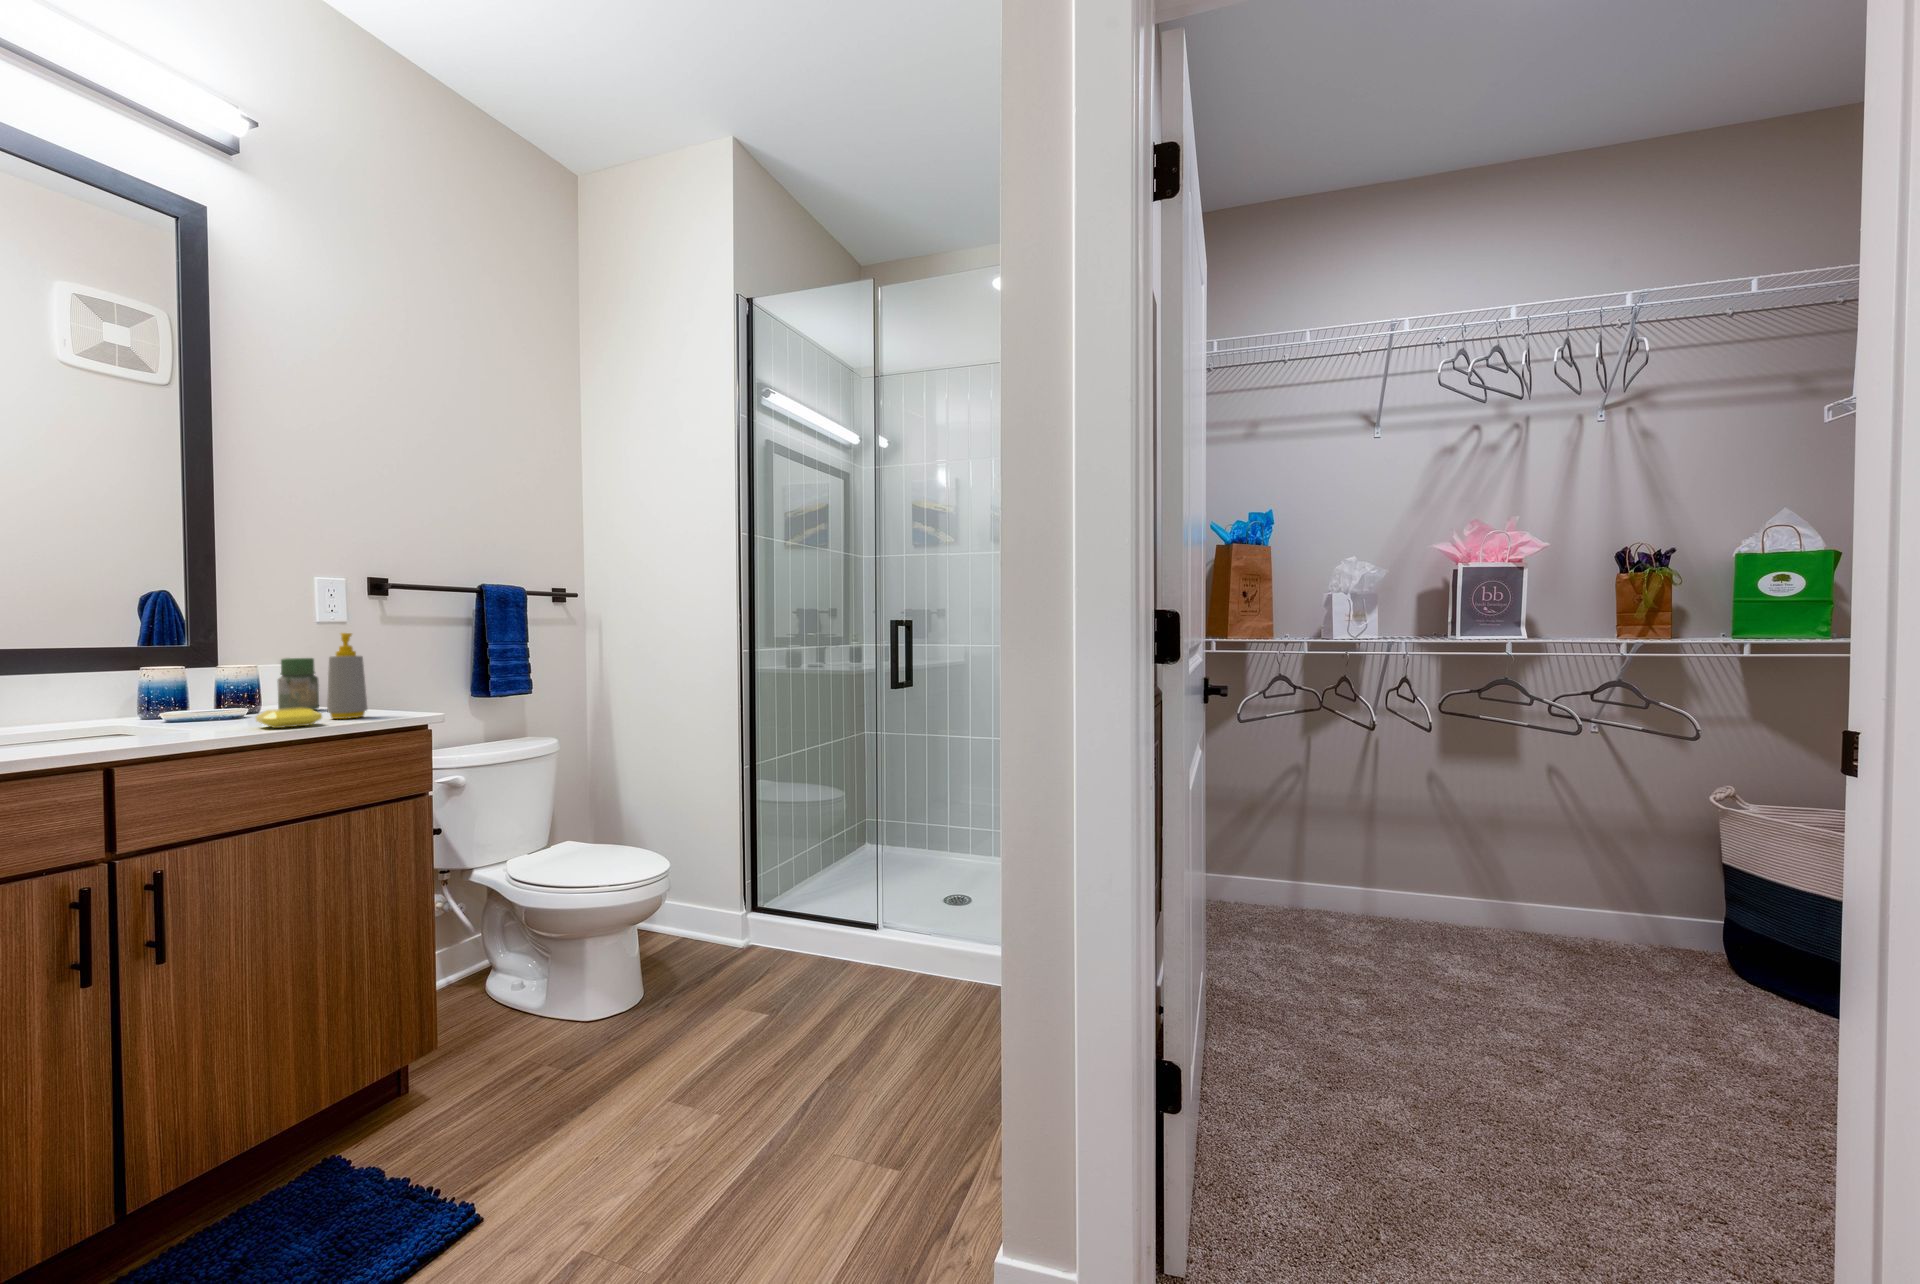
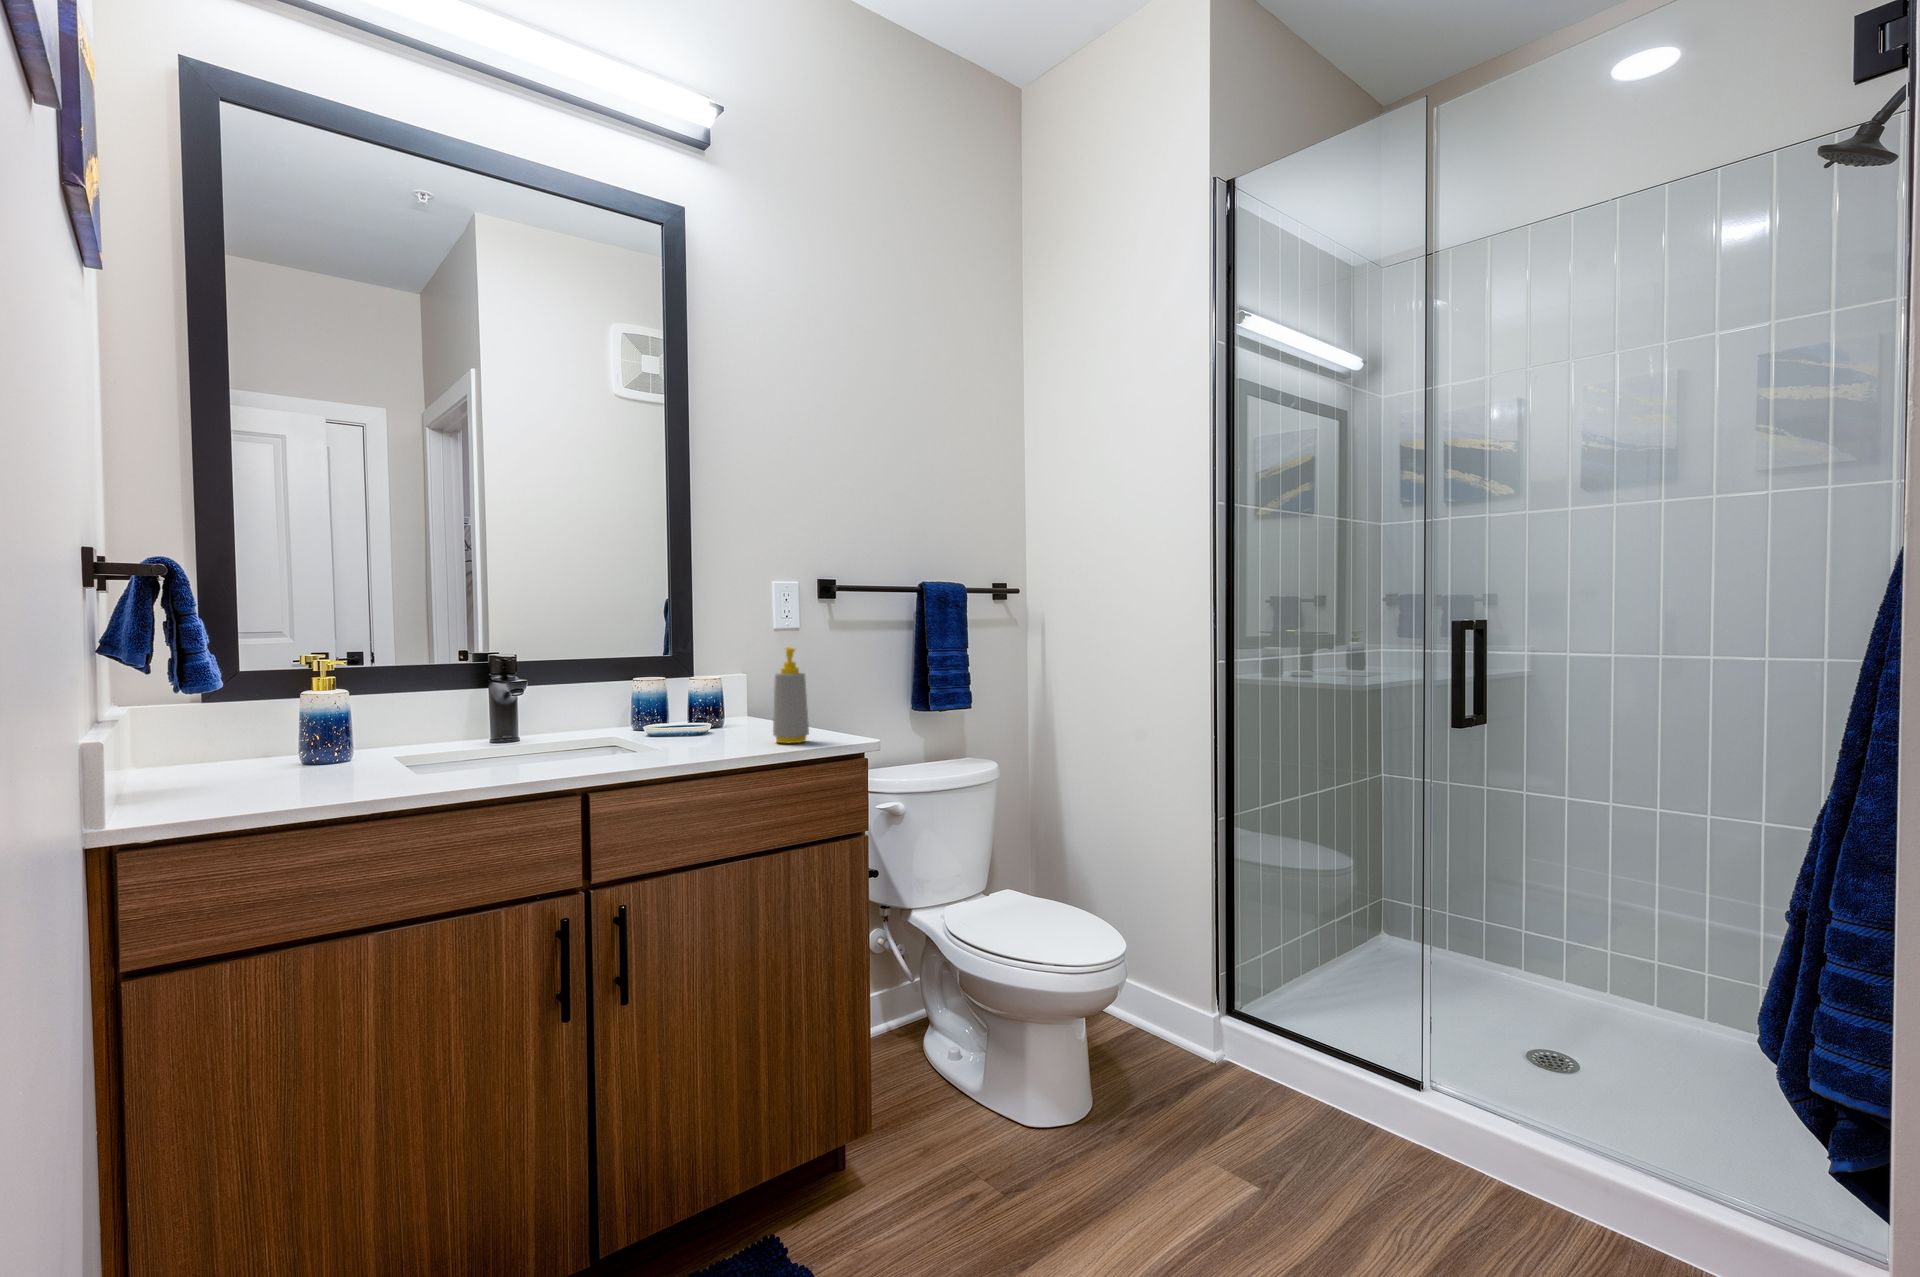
jar: present [277,658,319,710] -> none [735,670,770,727]
soap bar: present [256,707,322,728] -> none [710,731,766,754]

